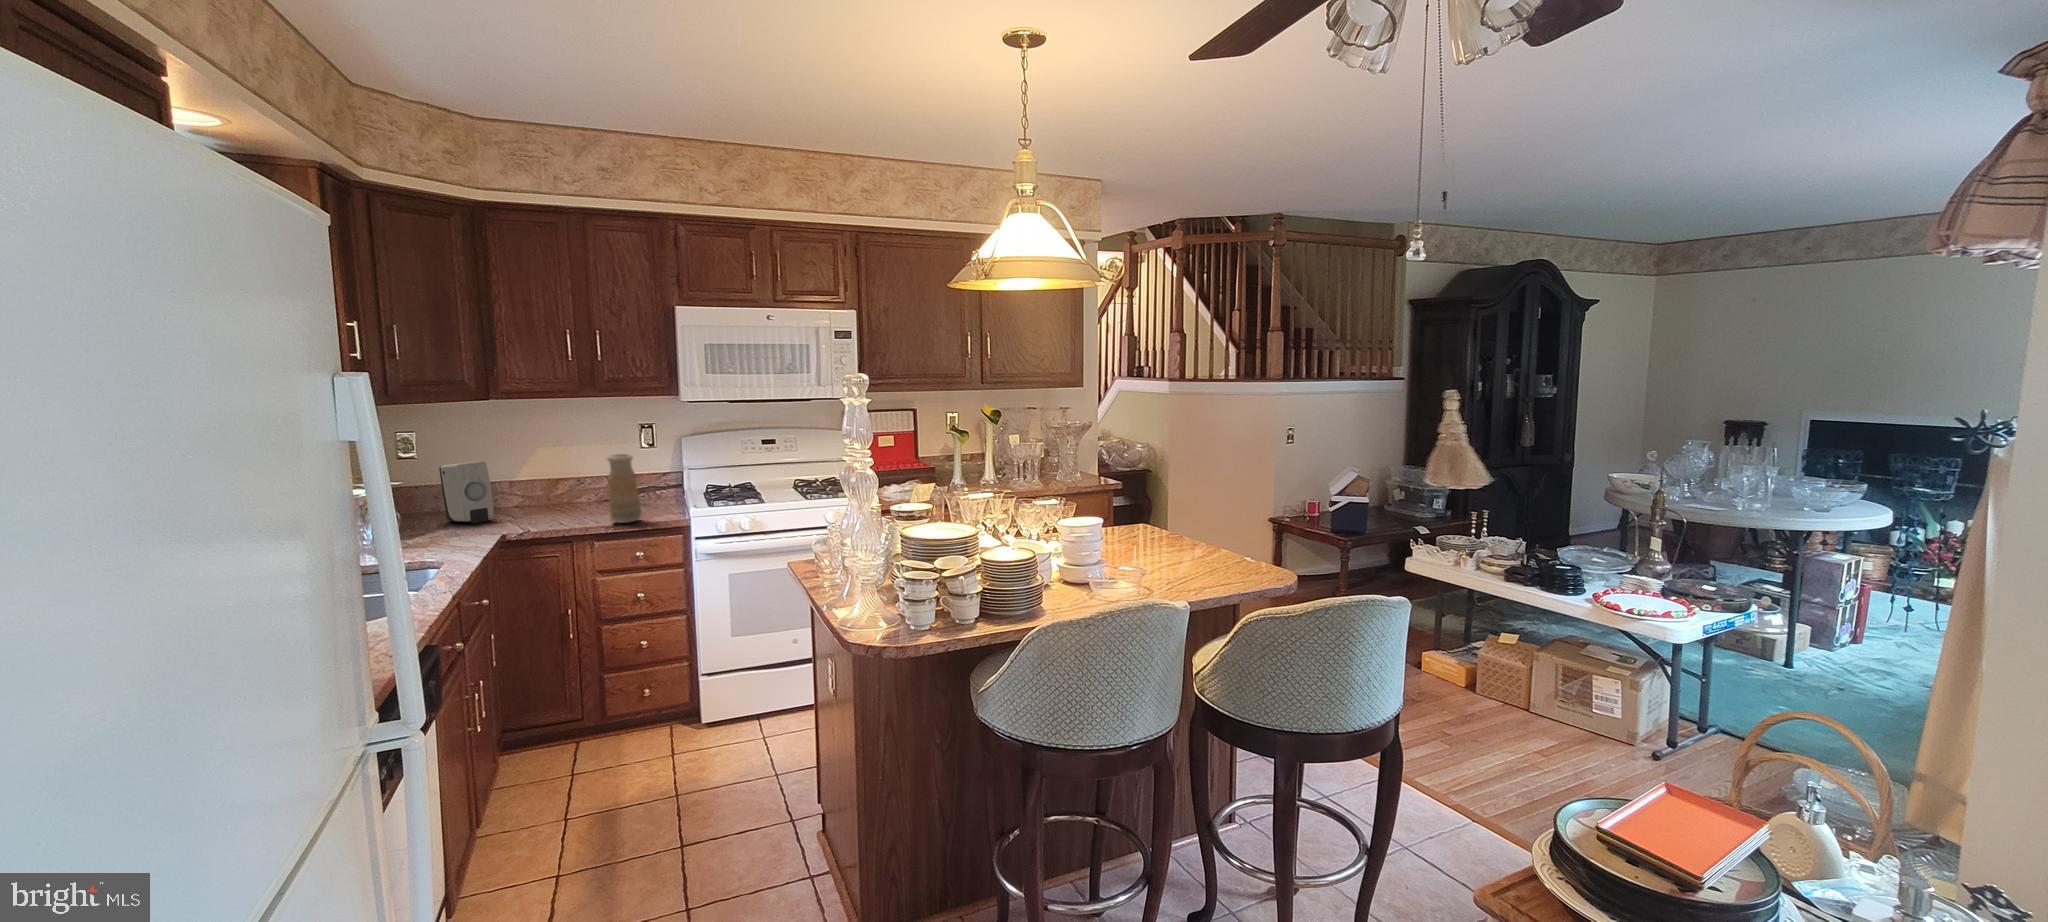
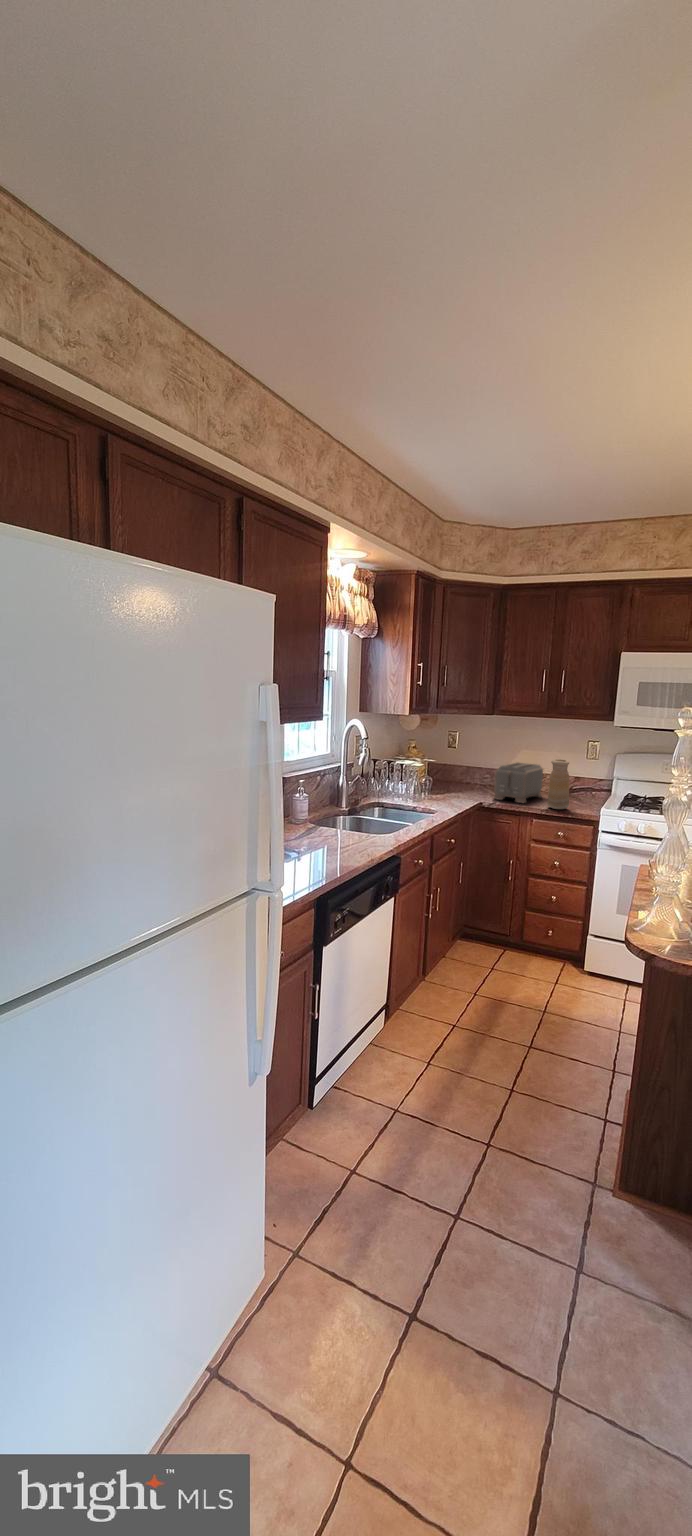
soap dispenser: present [439,462,494,524] -> none [461,752,486,791]
toaster: none [517,467,590,528] -> present [494,762,543,803]

